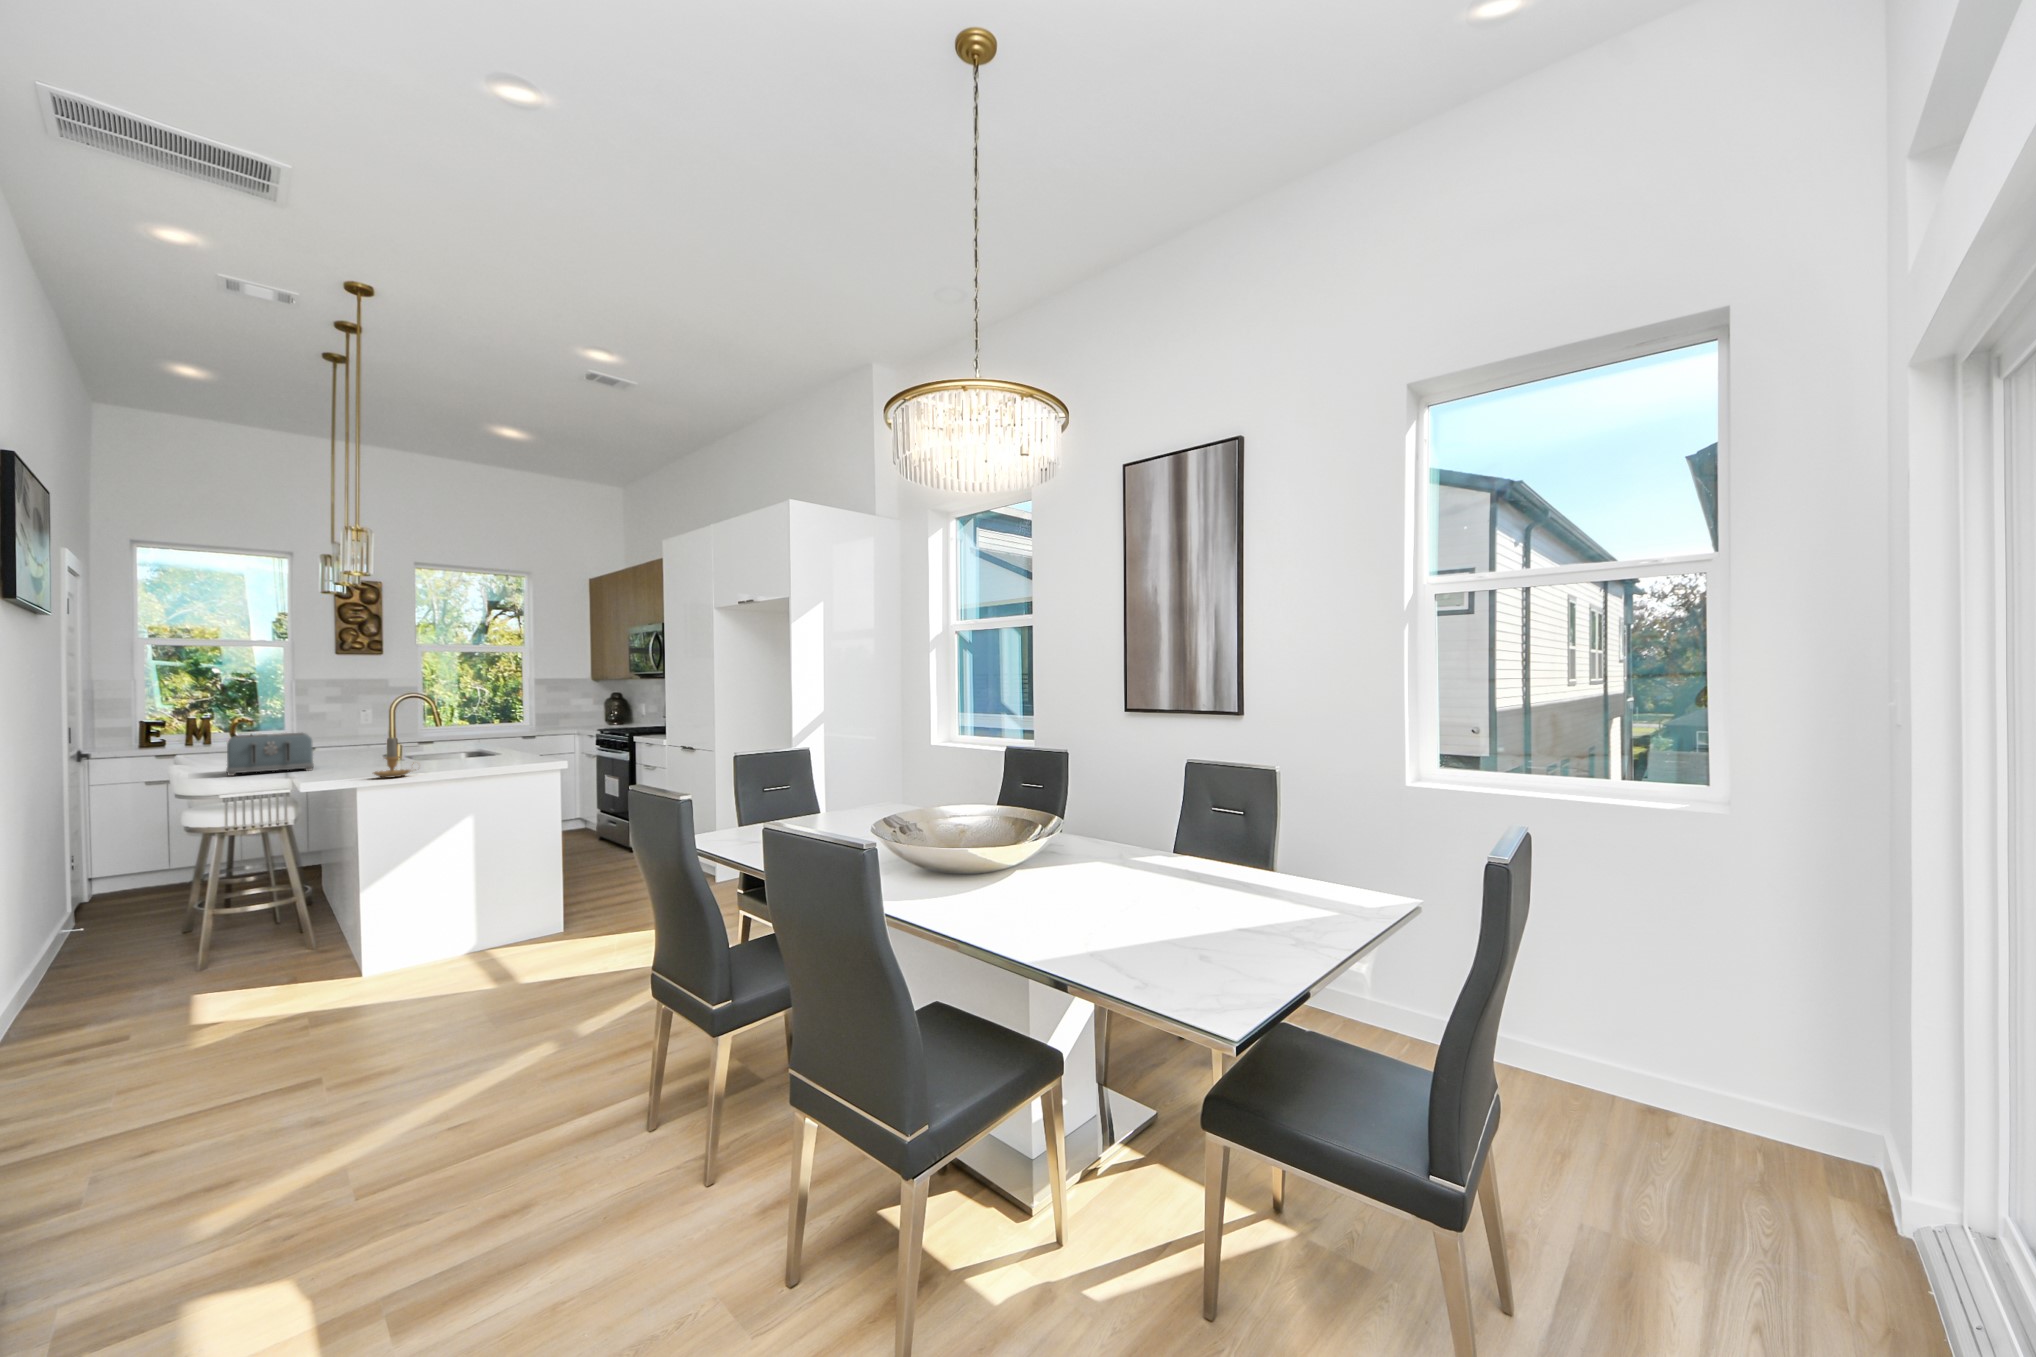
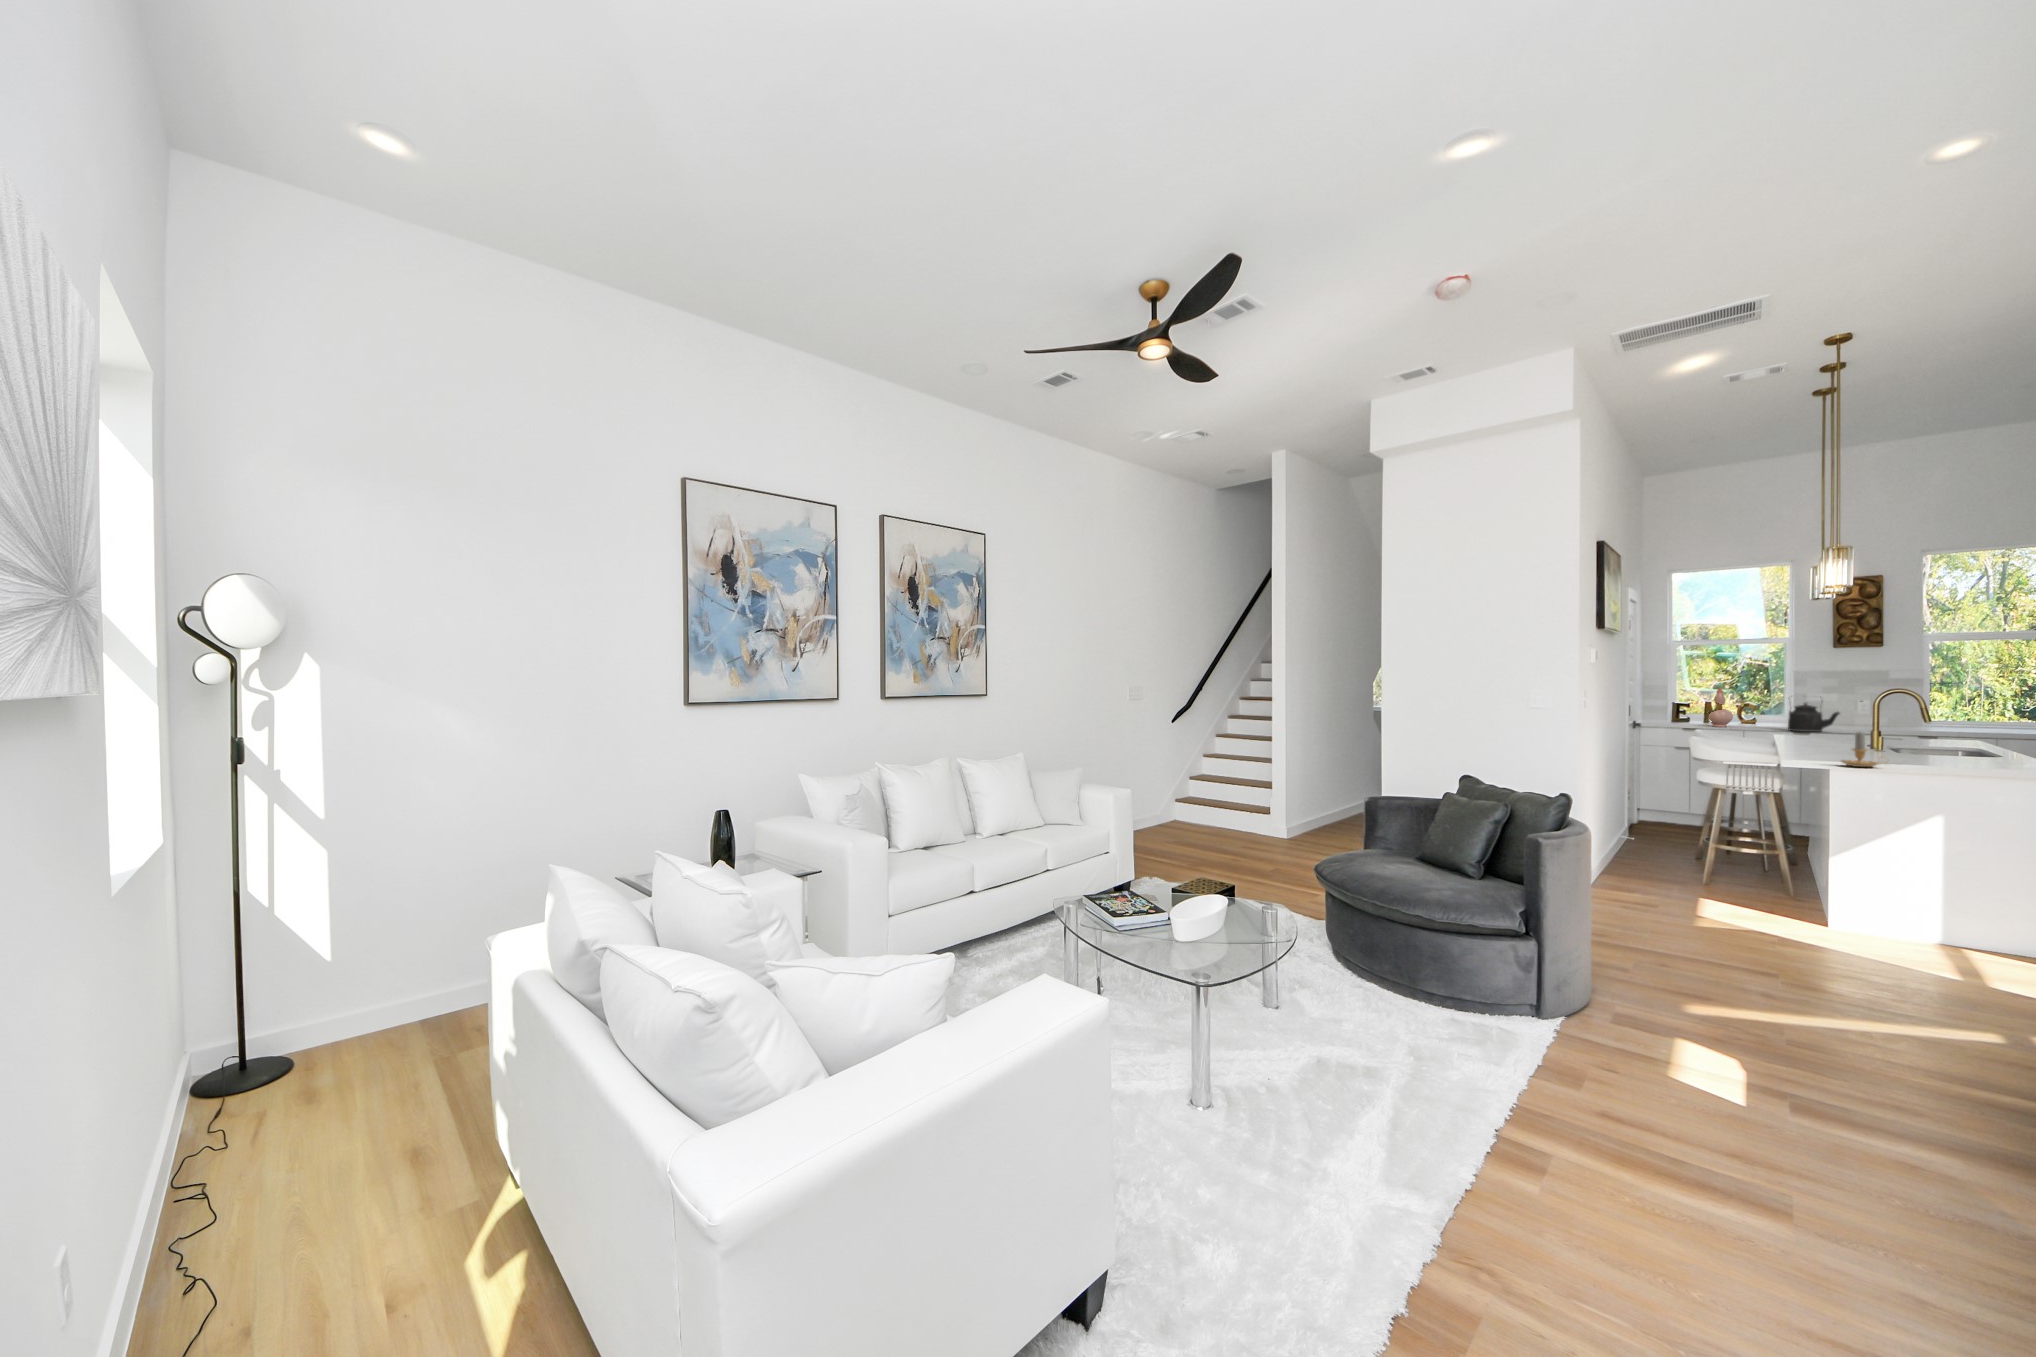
vase: none [189,702,224,753] -> present [1709,688,1733,727]
kettle: none [292,707,348,749] -> present [1788,701,1840,732]
toaster: present [226,733,314,776] -> none [1725,718,1795,752]

